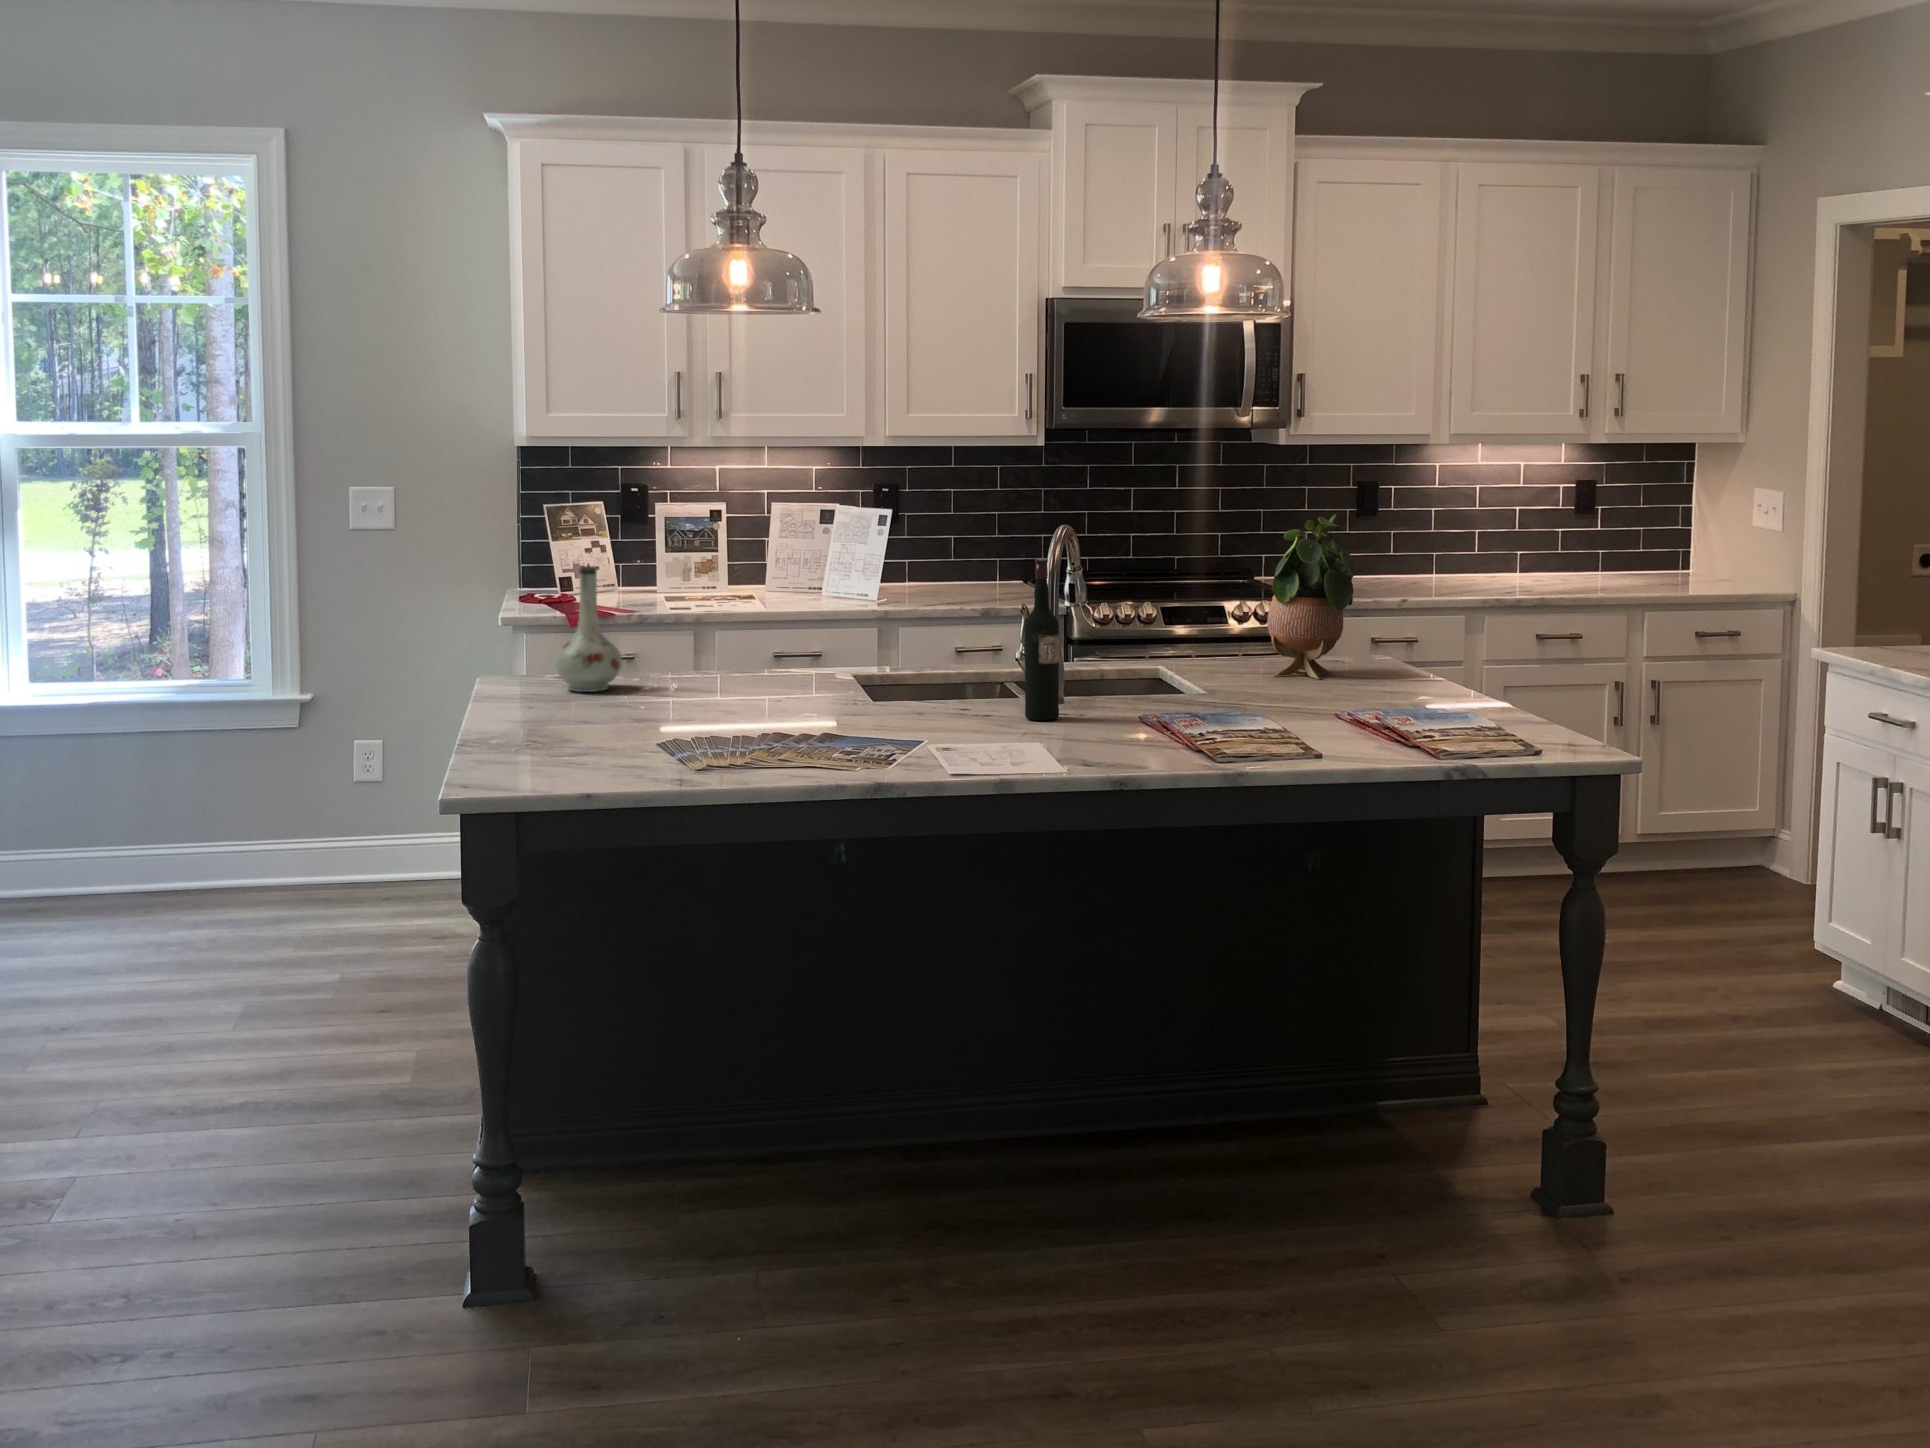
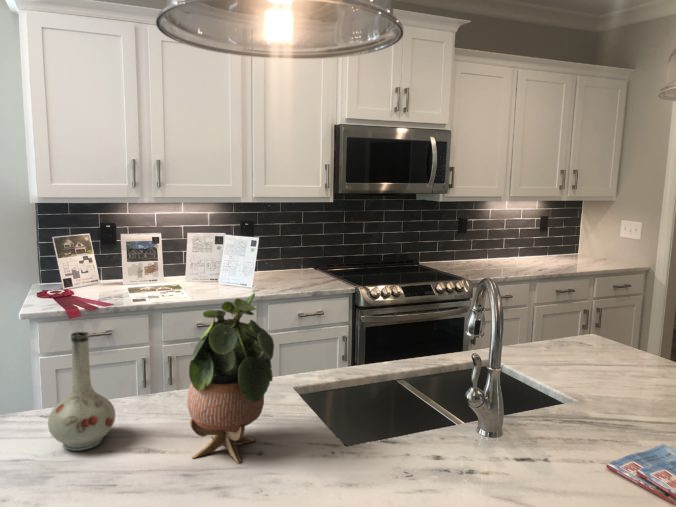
potted plant: present [1267,514,1355,679] -> present [187,293,274,463]
wine bottle: present [1024,559,1059,720] -> none [511,332,550,481]

